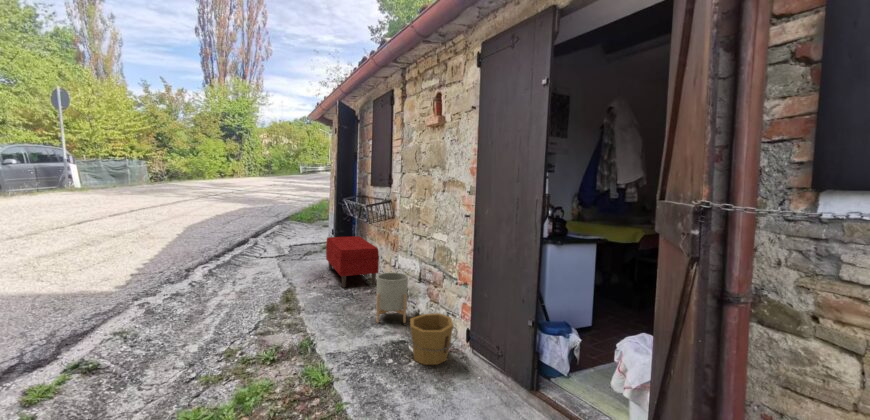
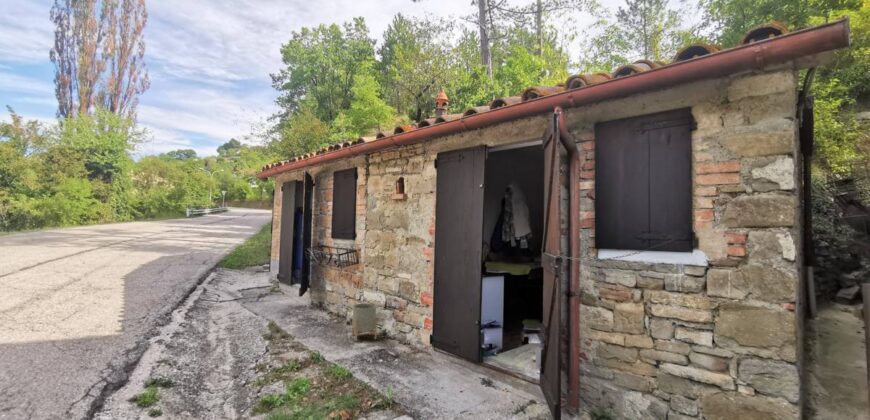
bench: present [326,236,379,288] -> none [285,278,339,320]
bucket: present [408,313,456,365] -> none [390,327,423,361]

